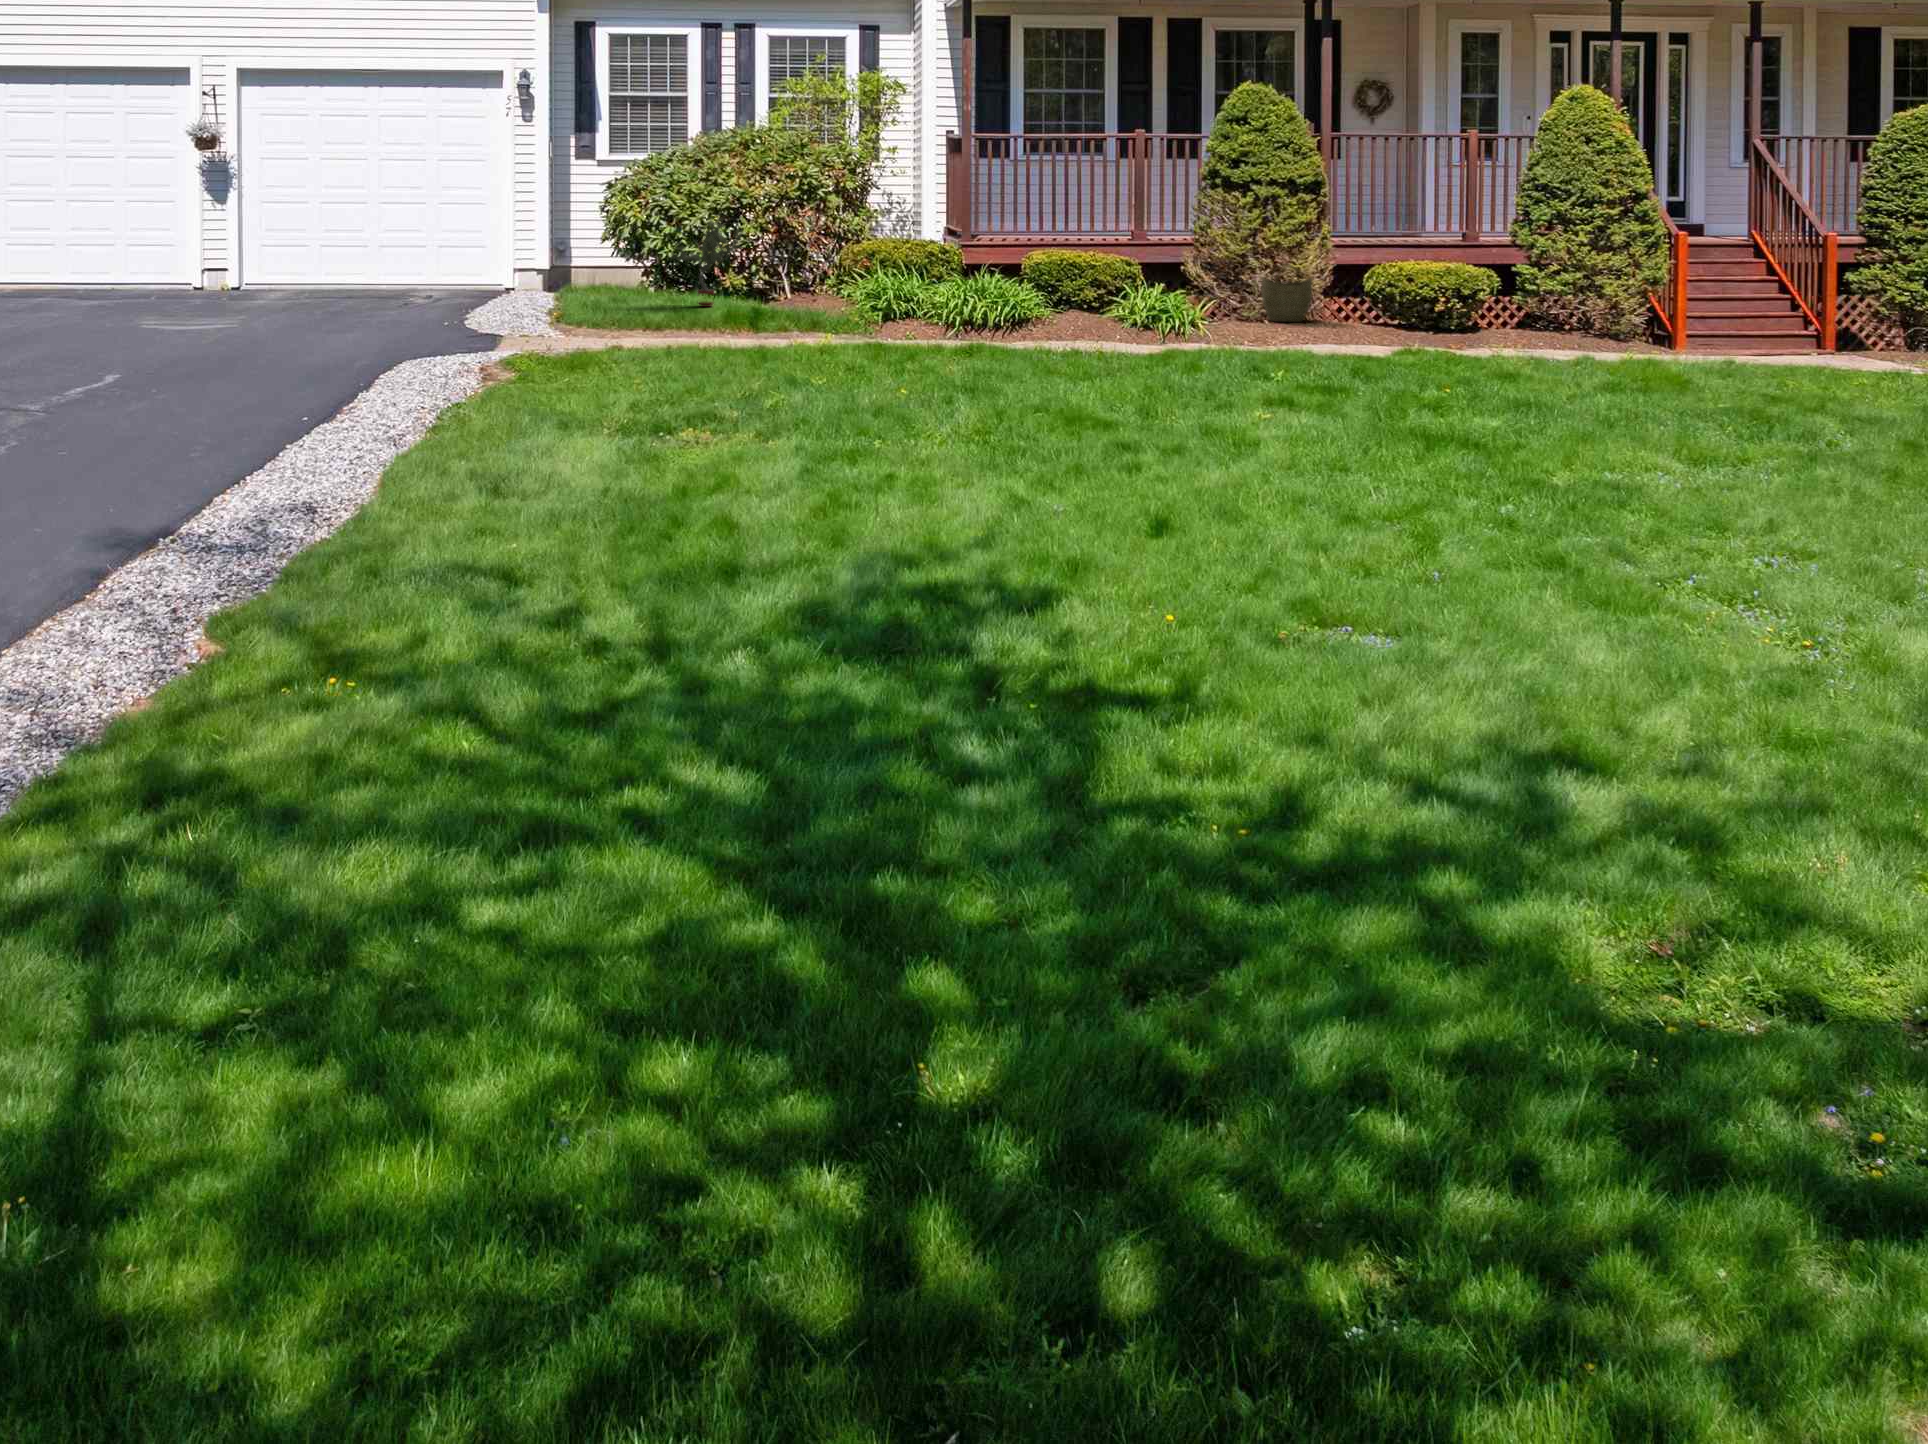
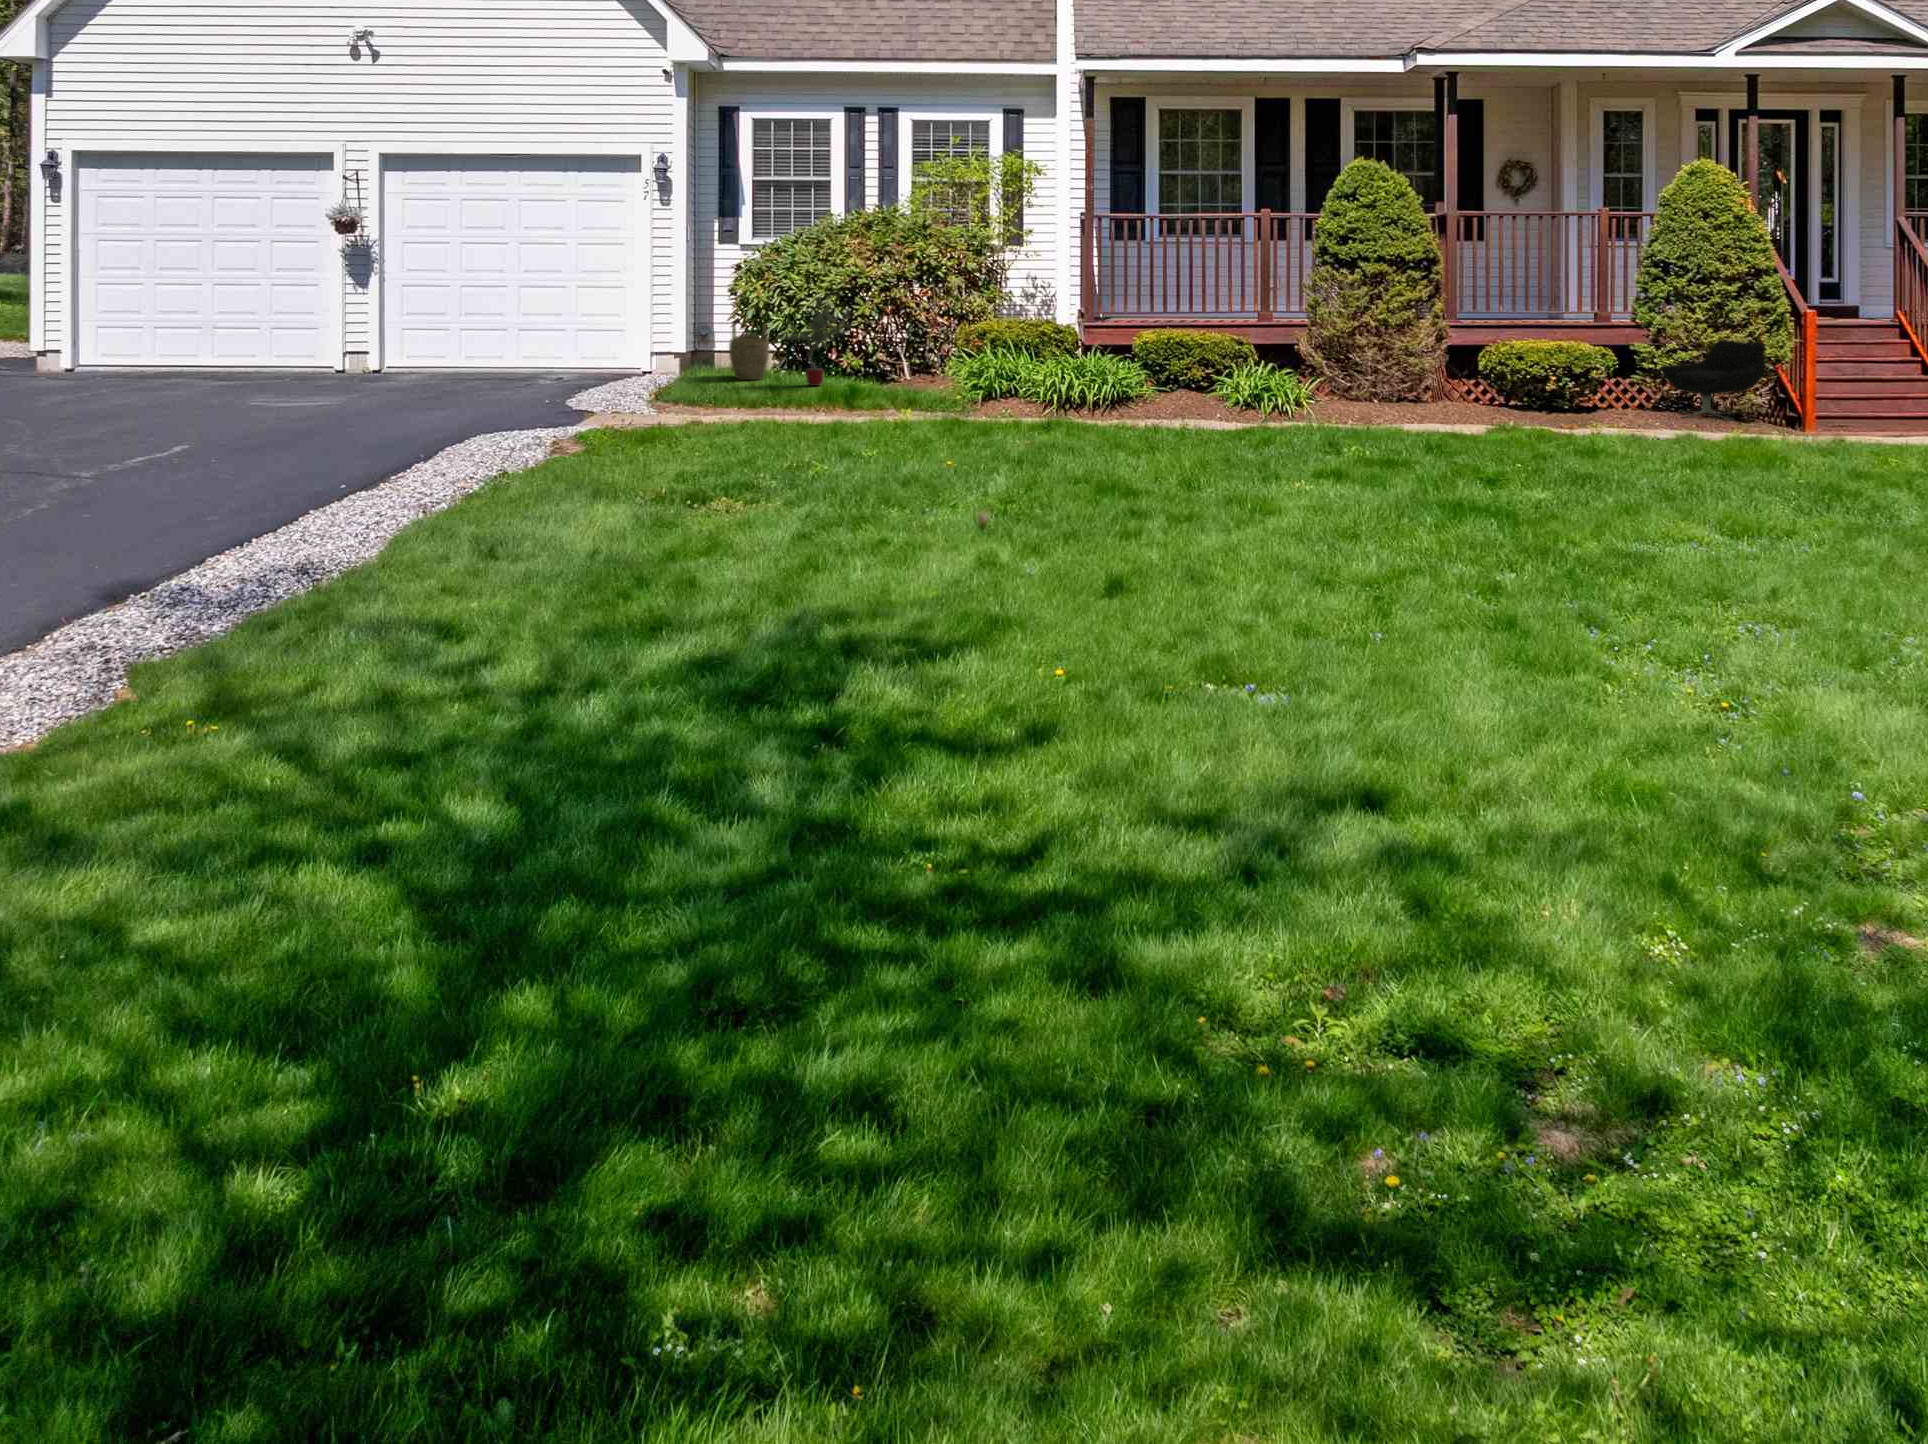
lounge chair: none [1544,259,1648,338] -> present [1661,339,1766,415]
woven basket: present [1261,265,1312,322] -> present [729,325,769,380]

